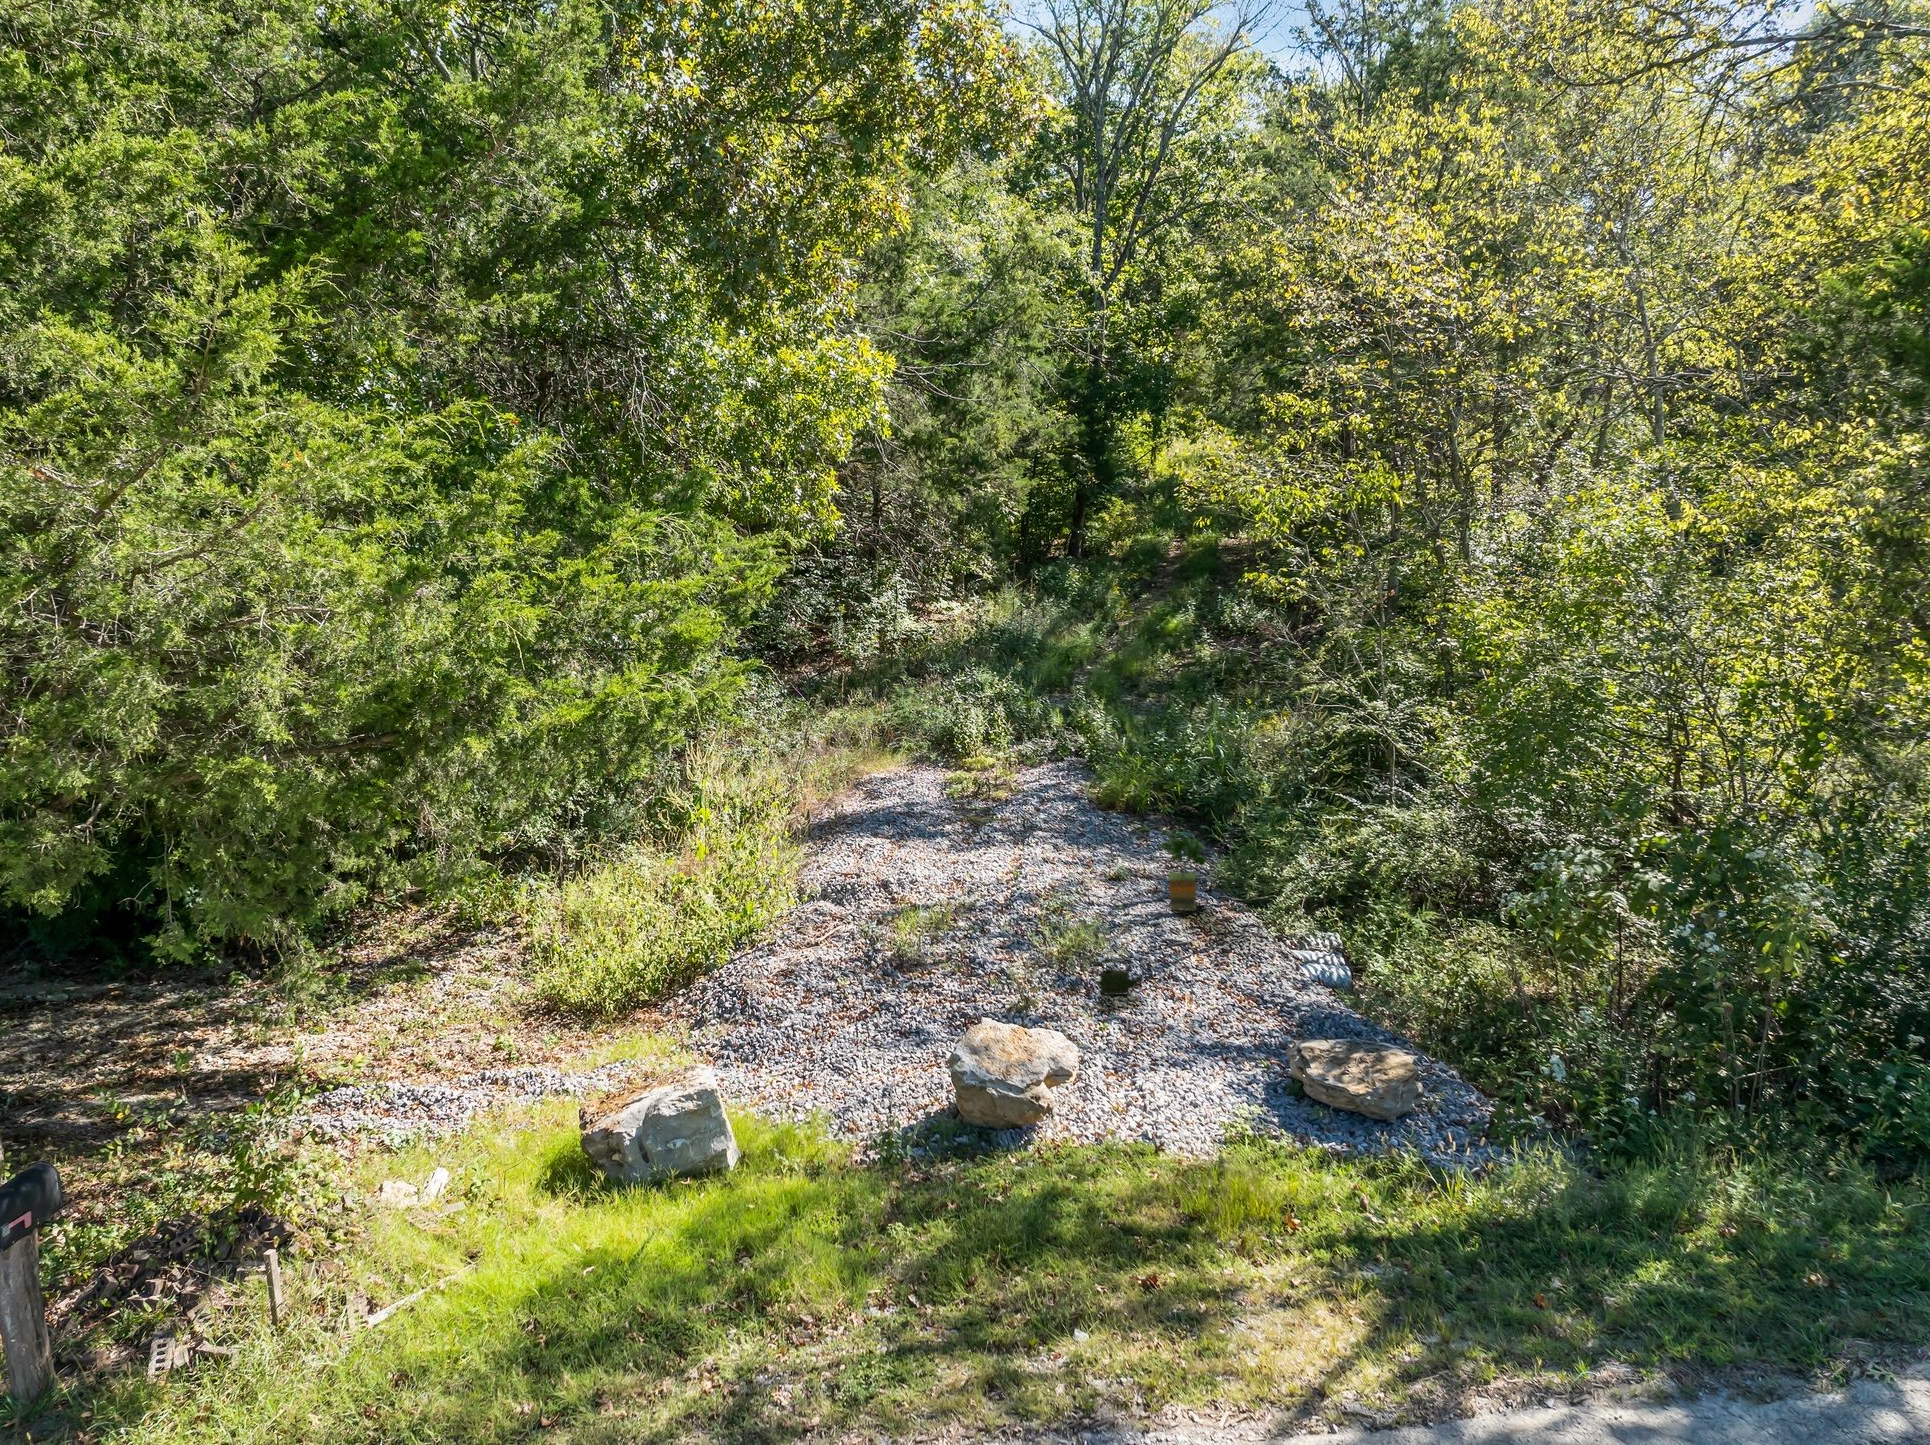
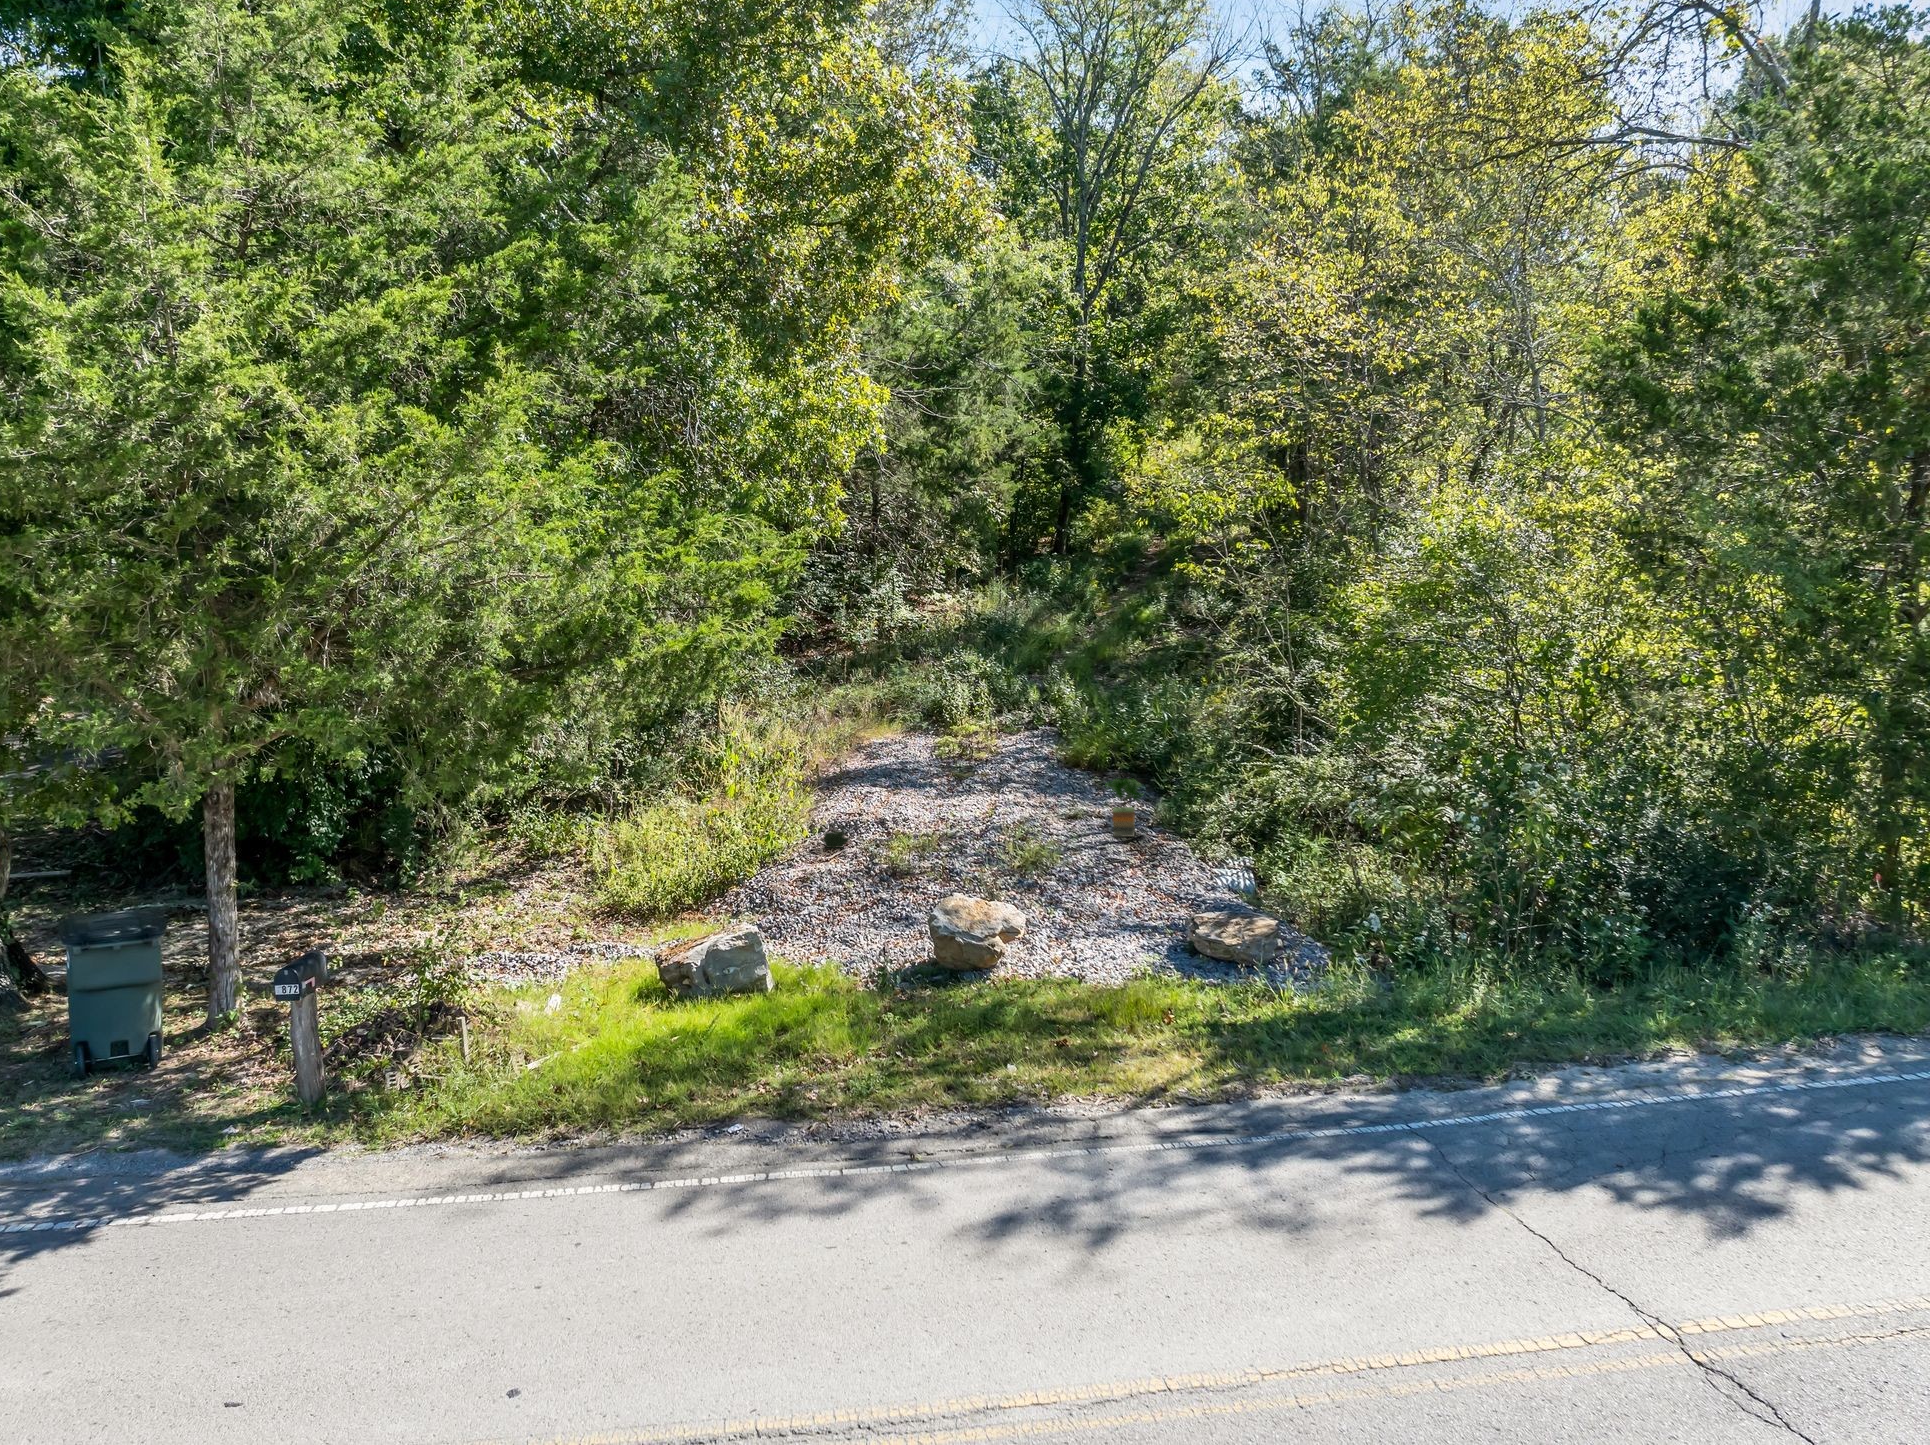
watering can: present [1091,959,1148,995] -> present [818,824,856,848]

